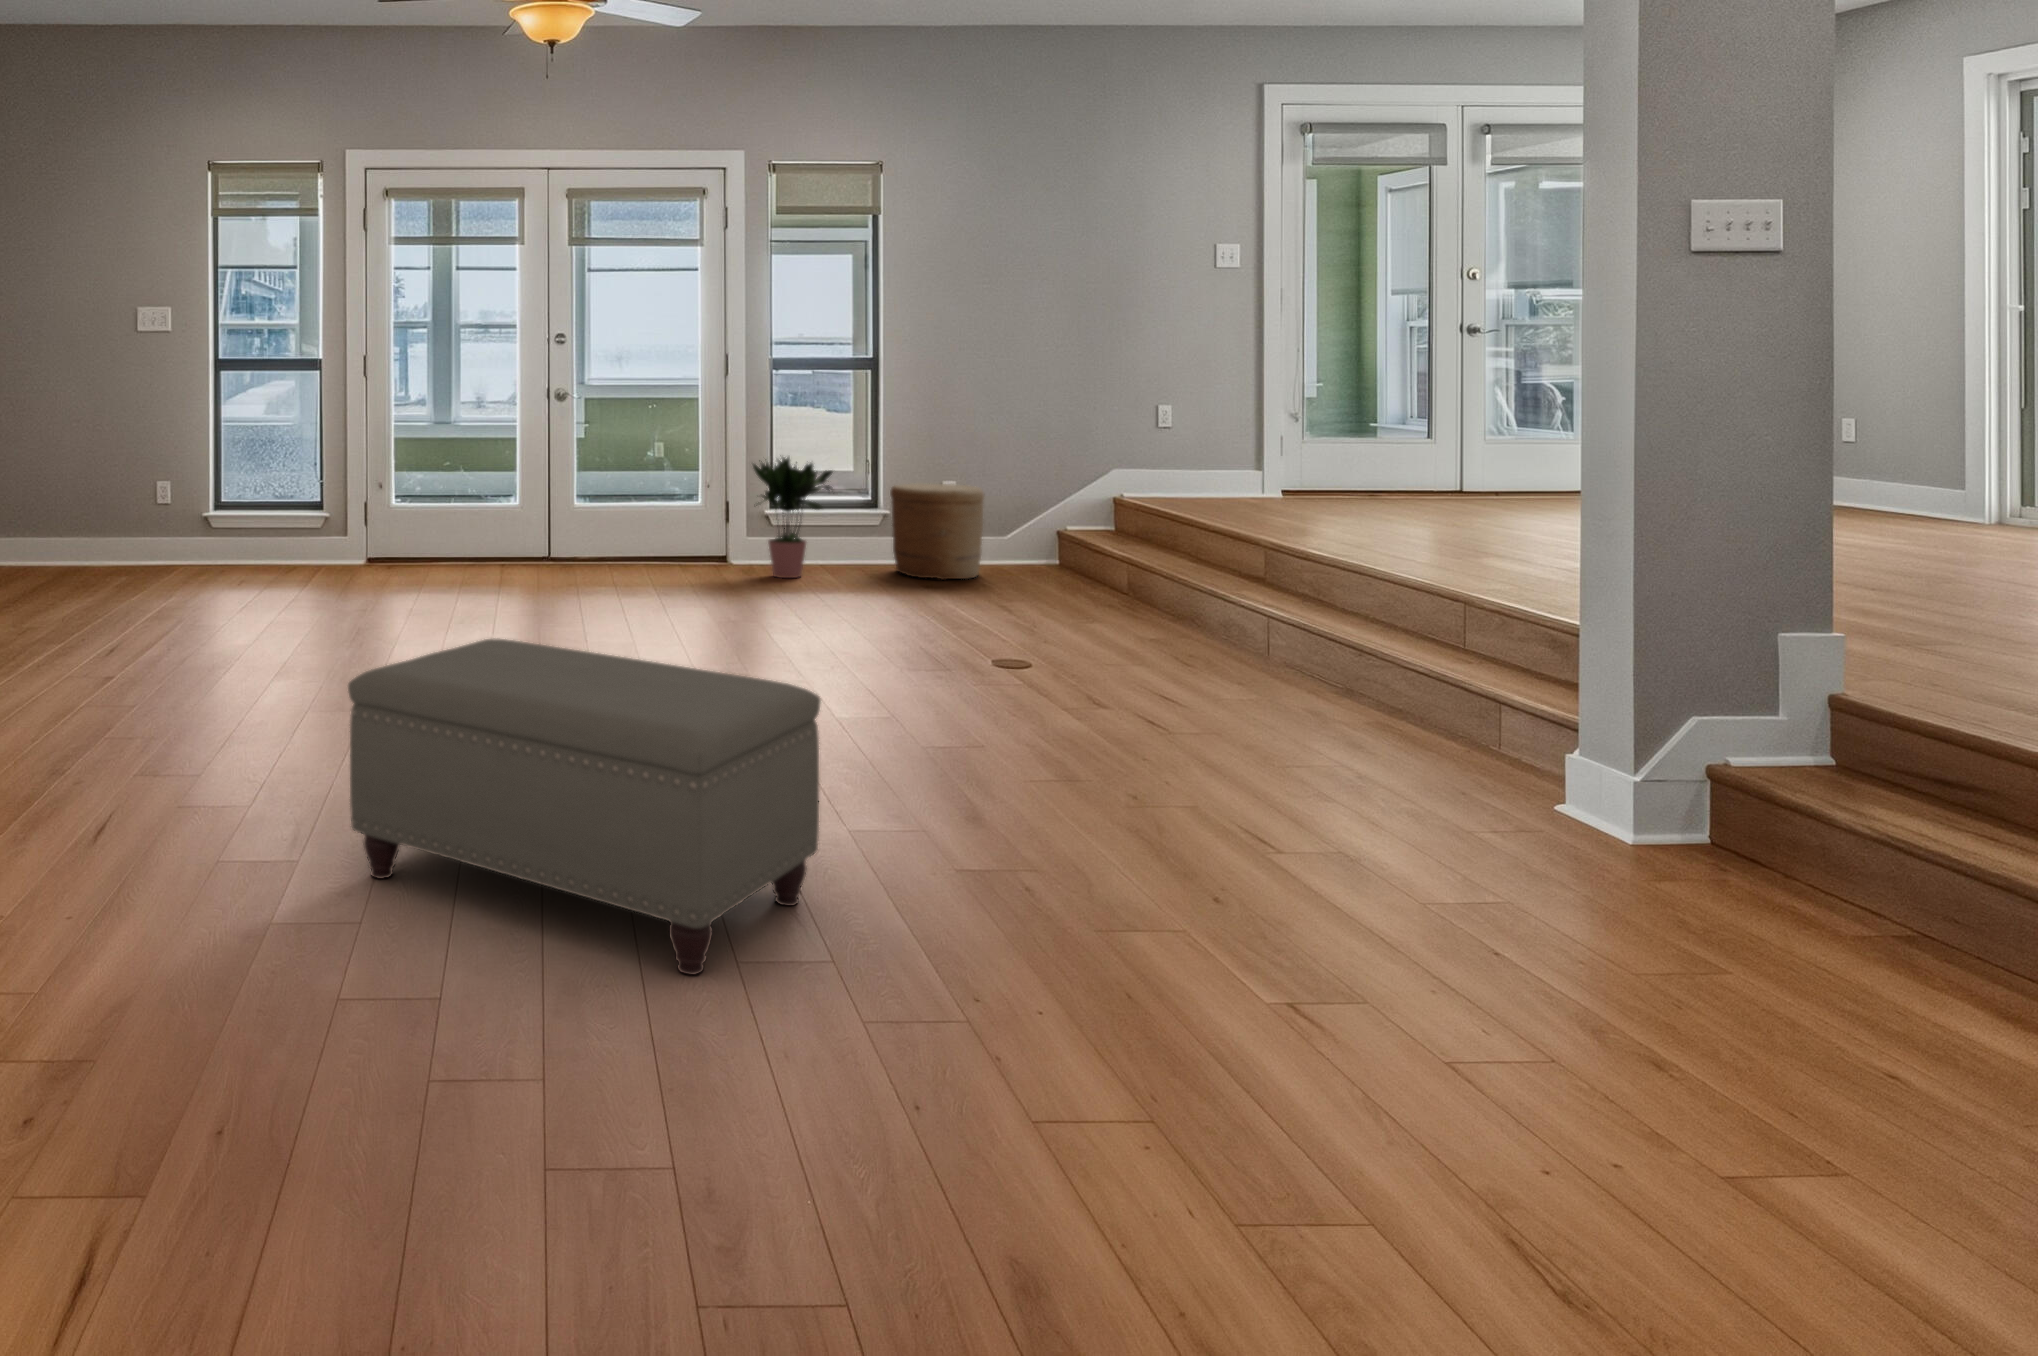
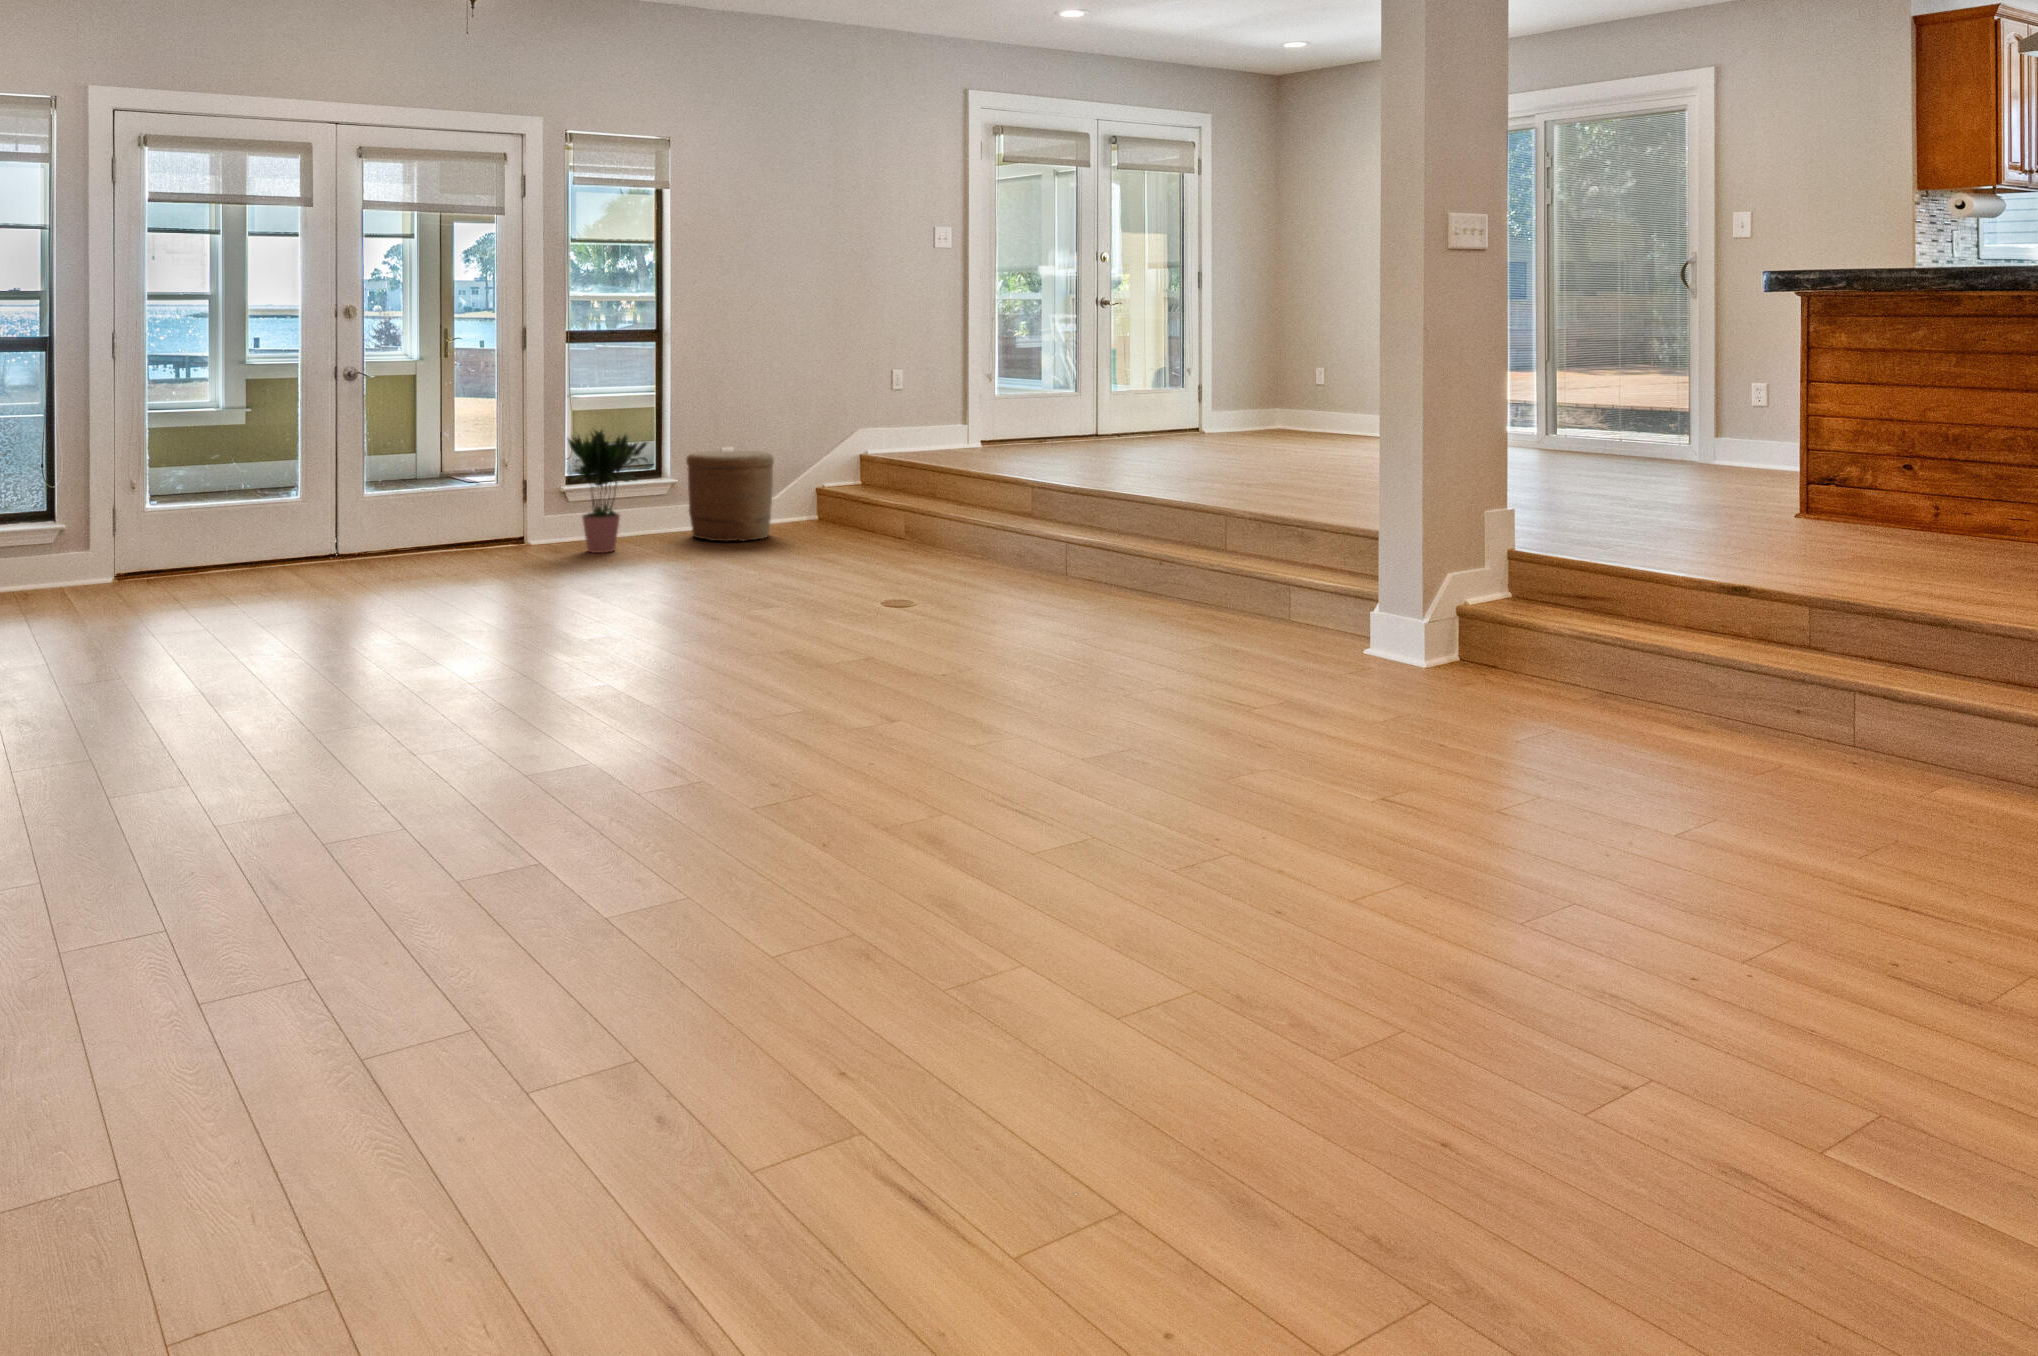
ottoman: present [348,639,820,975] -> none [644,609,1051,855]

